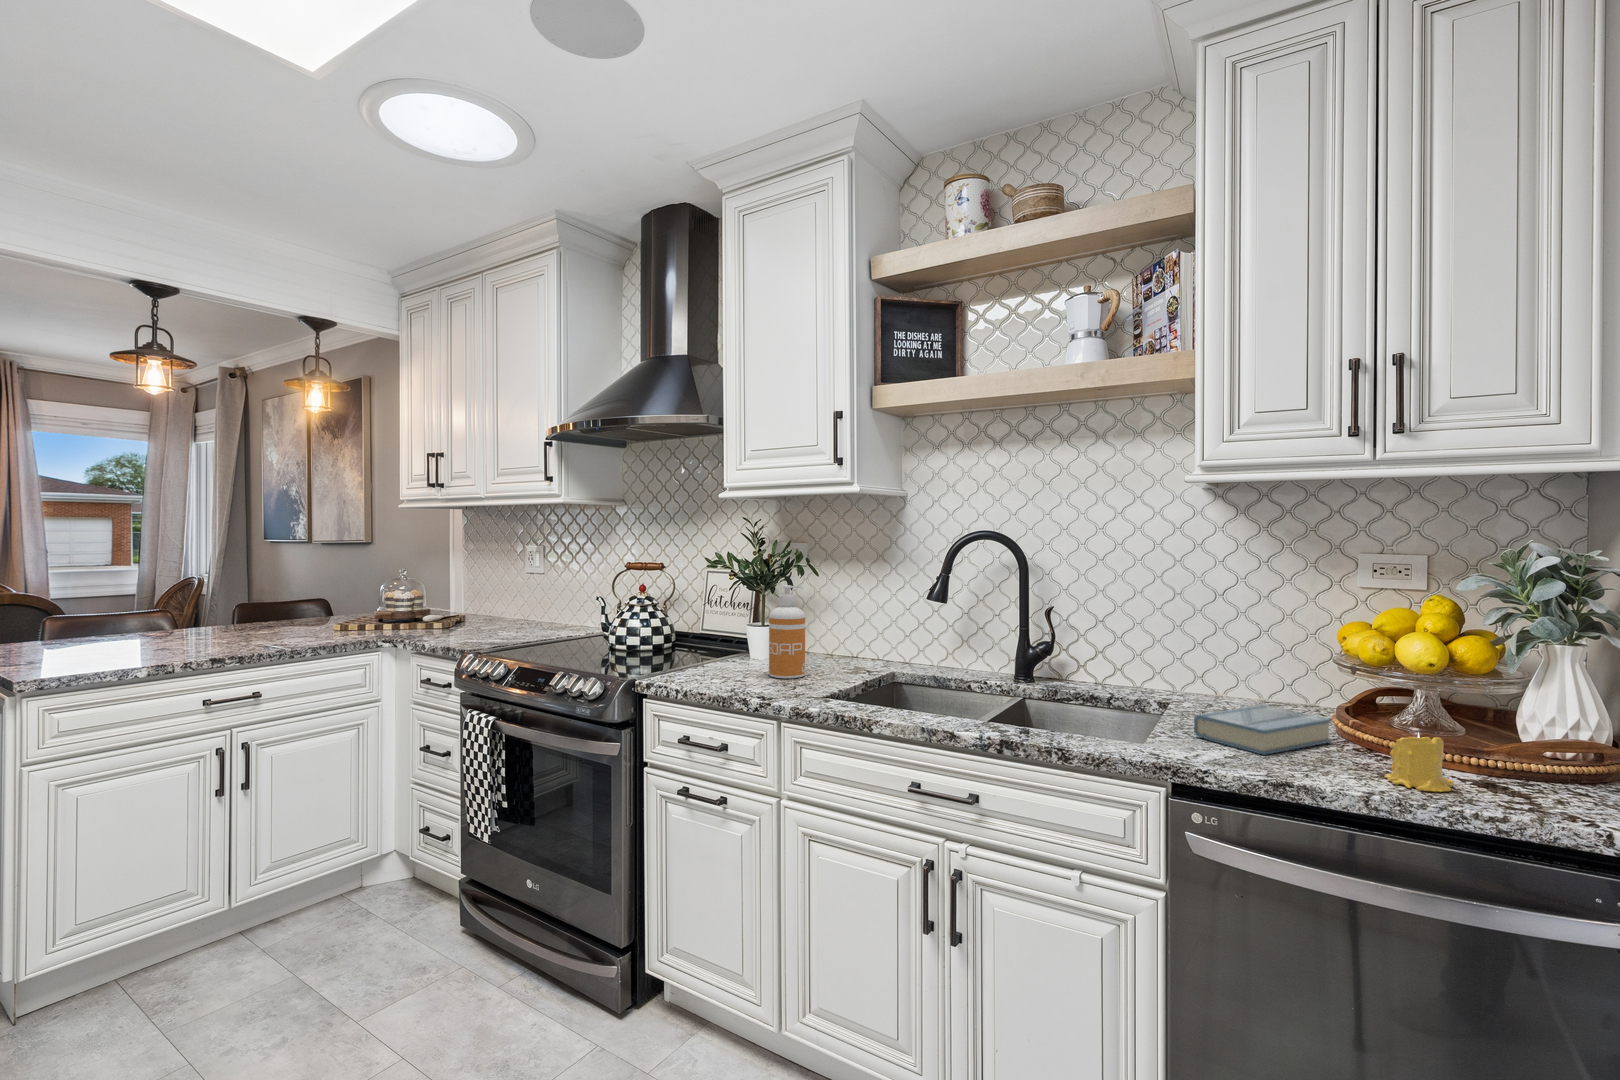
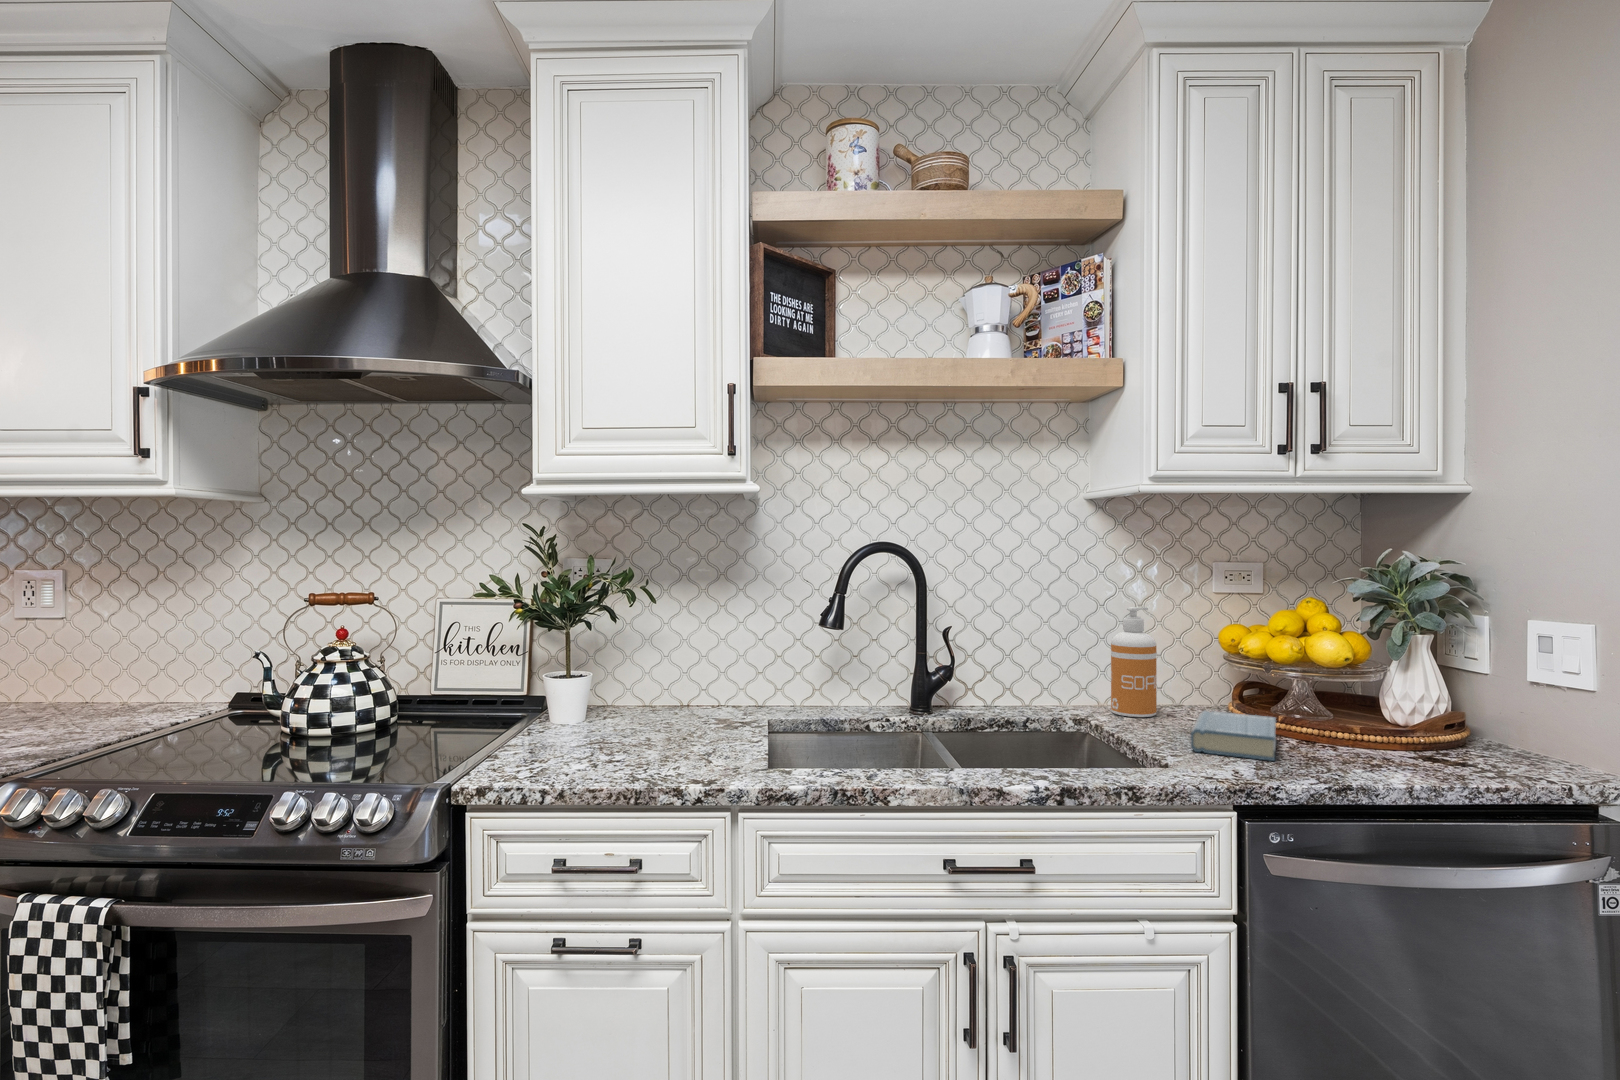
soap dispenser: present [769,585,805,678] -> present [1111,607,1157,717]
candle: present [1384,732,1454,792] -> none [1377,720,1438,774]

